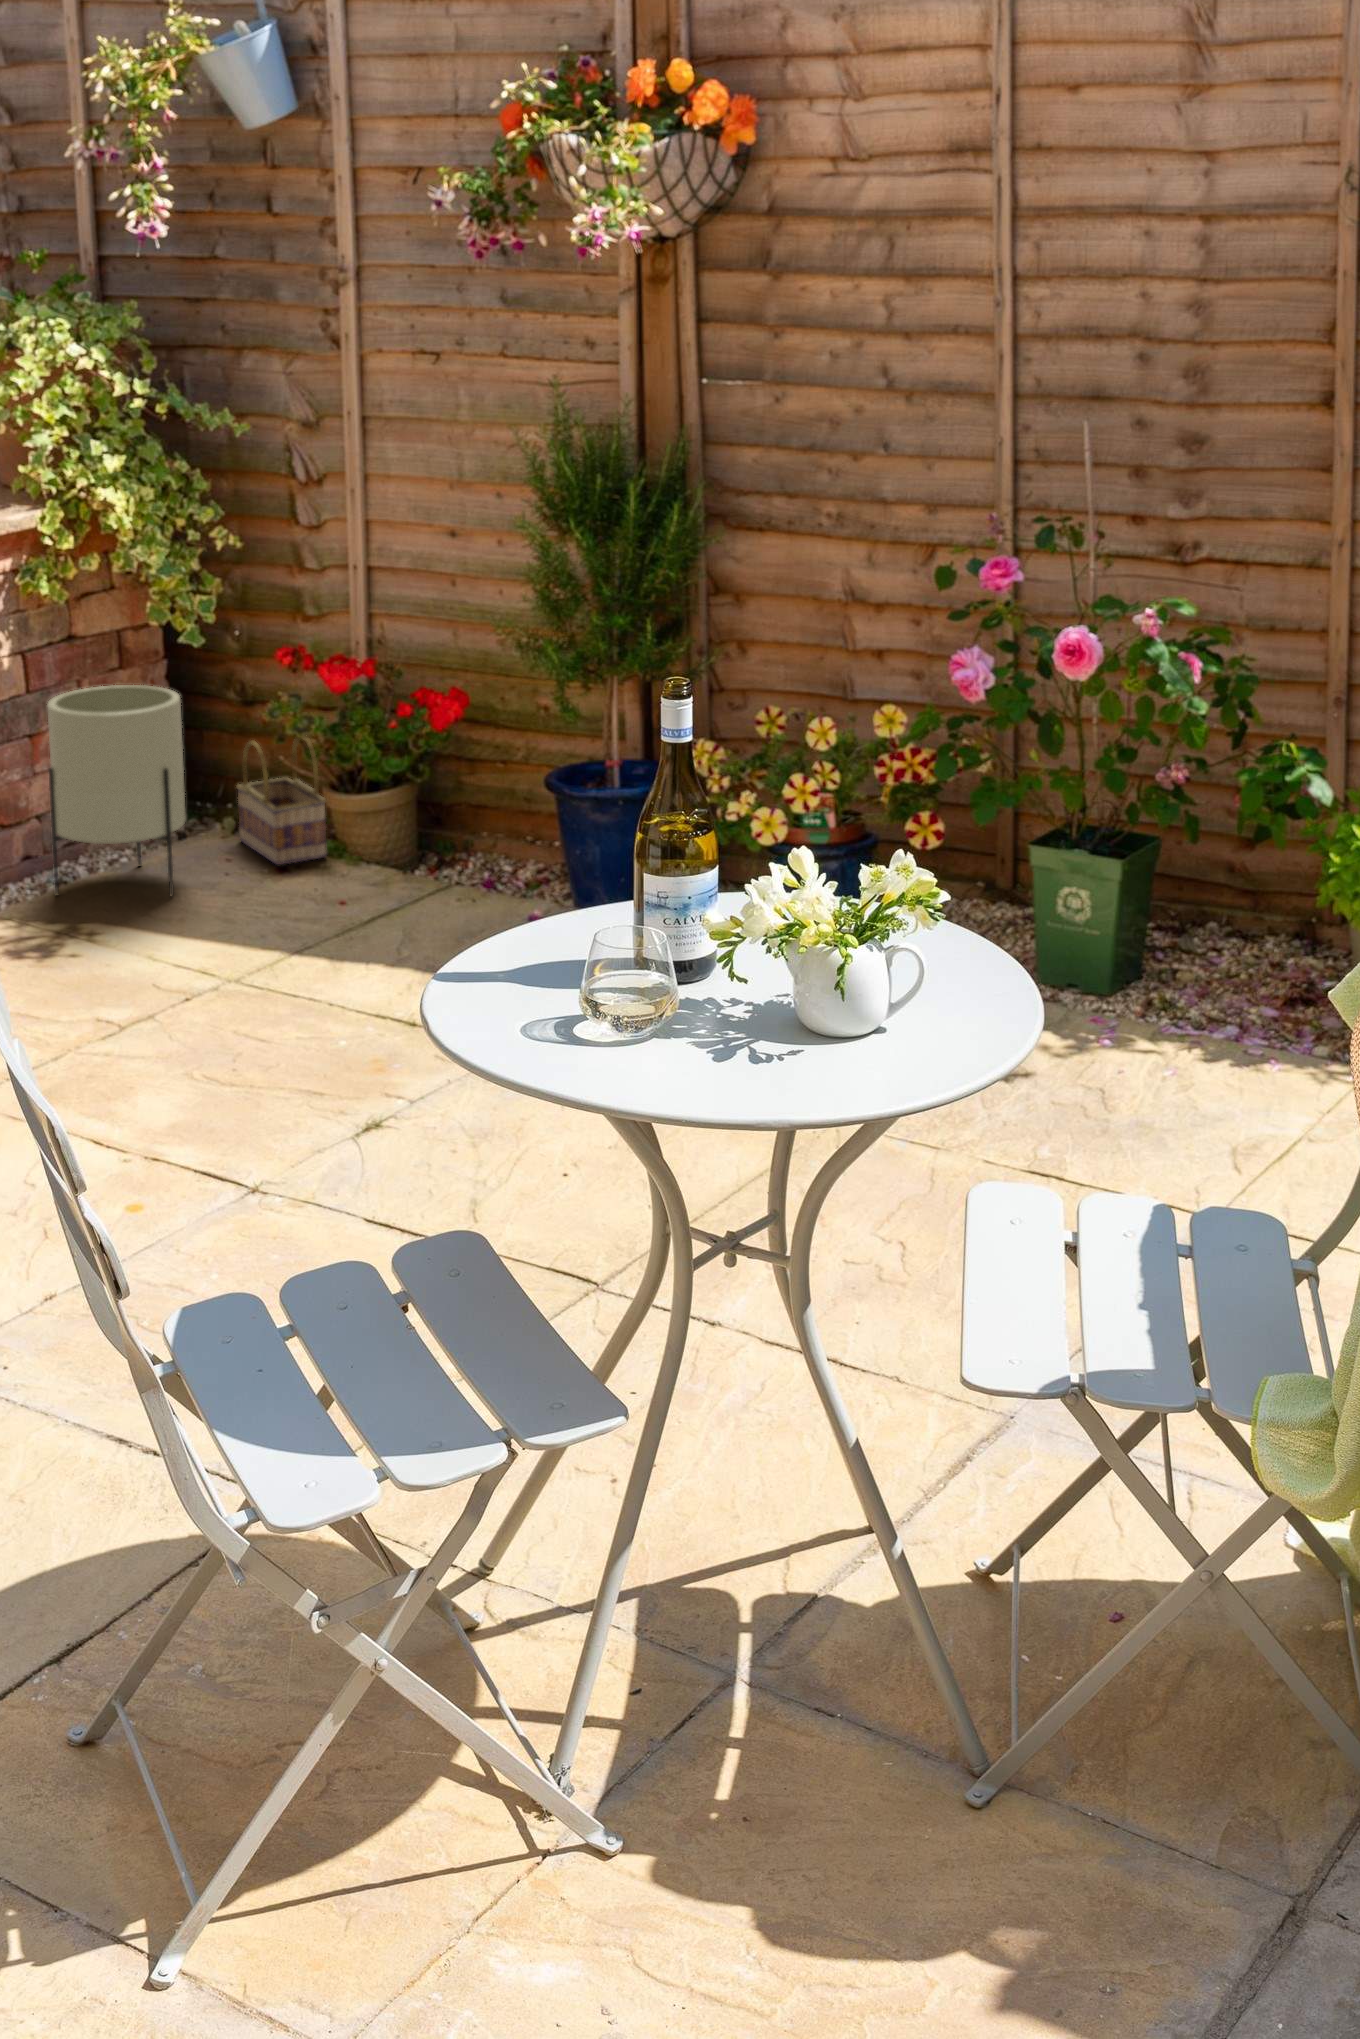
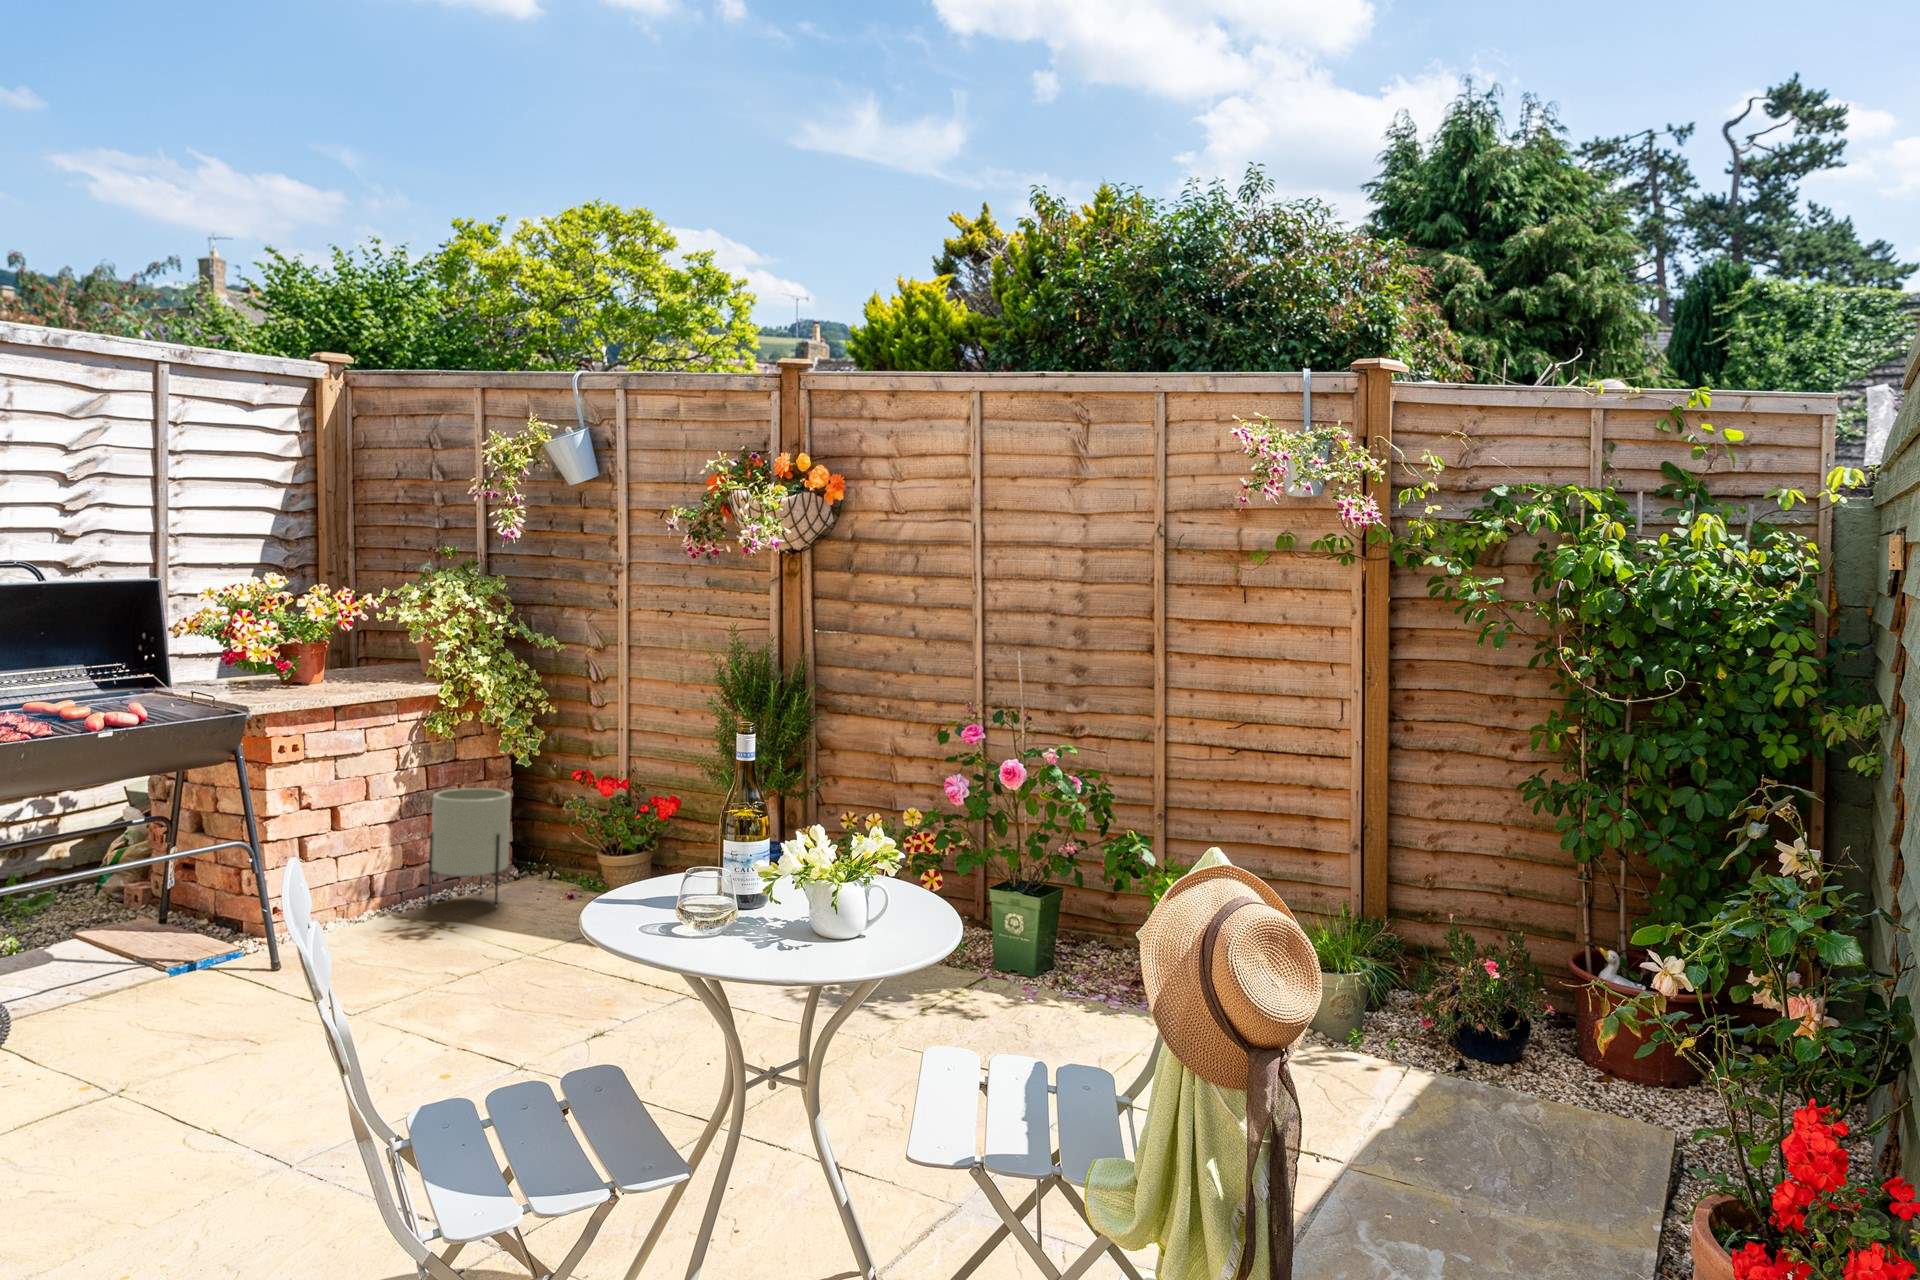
basket: present [237,738,327,865] -> none [541,822,592,896]

